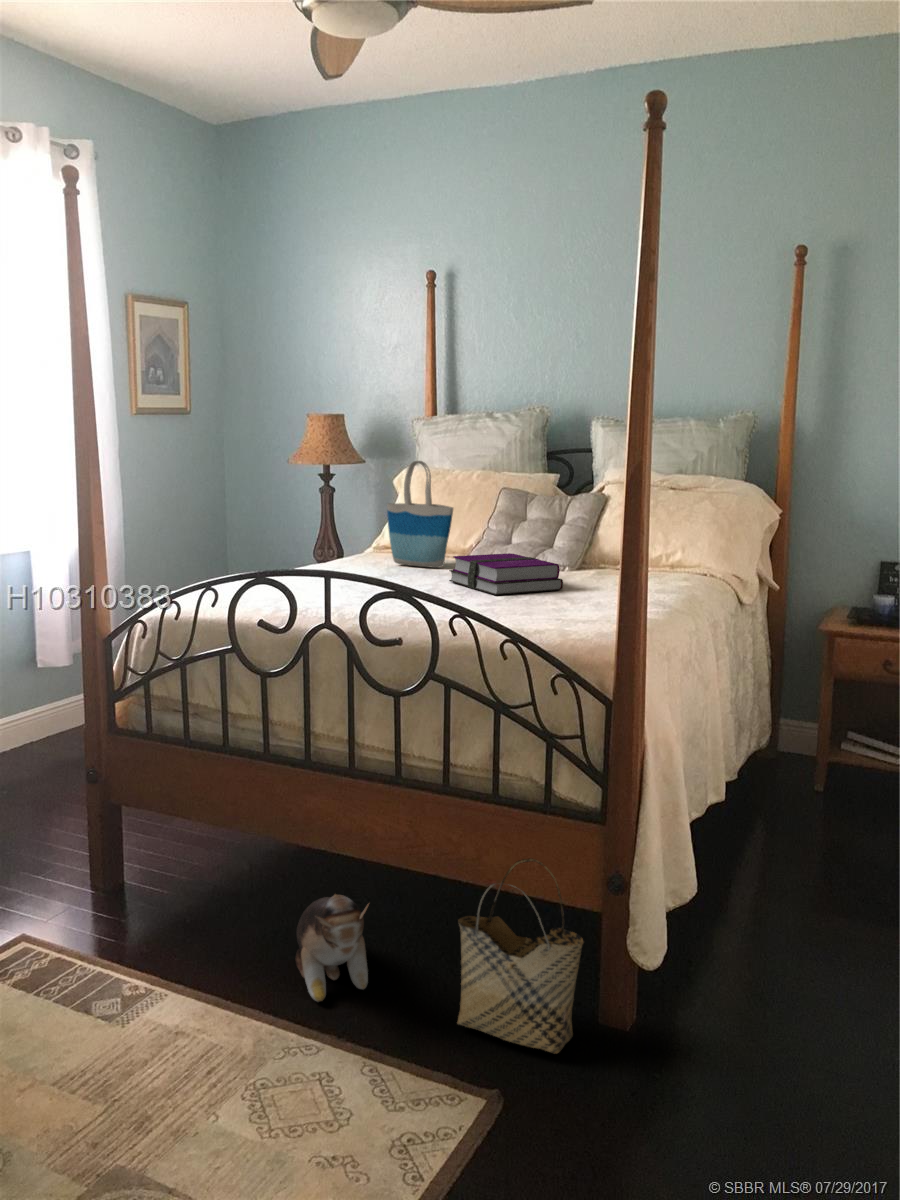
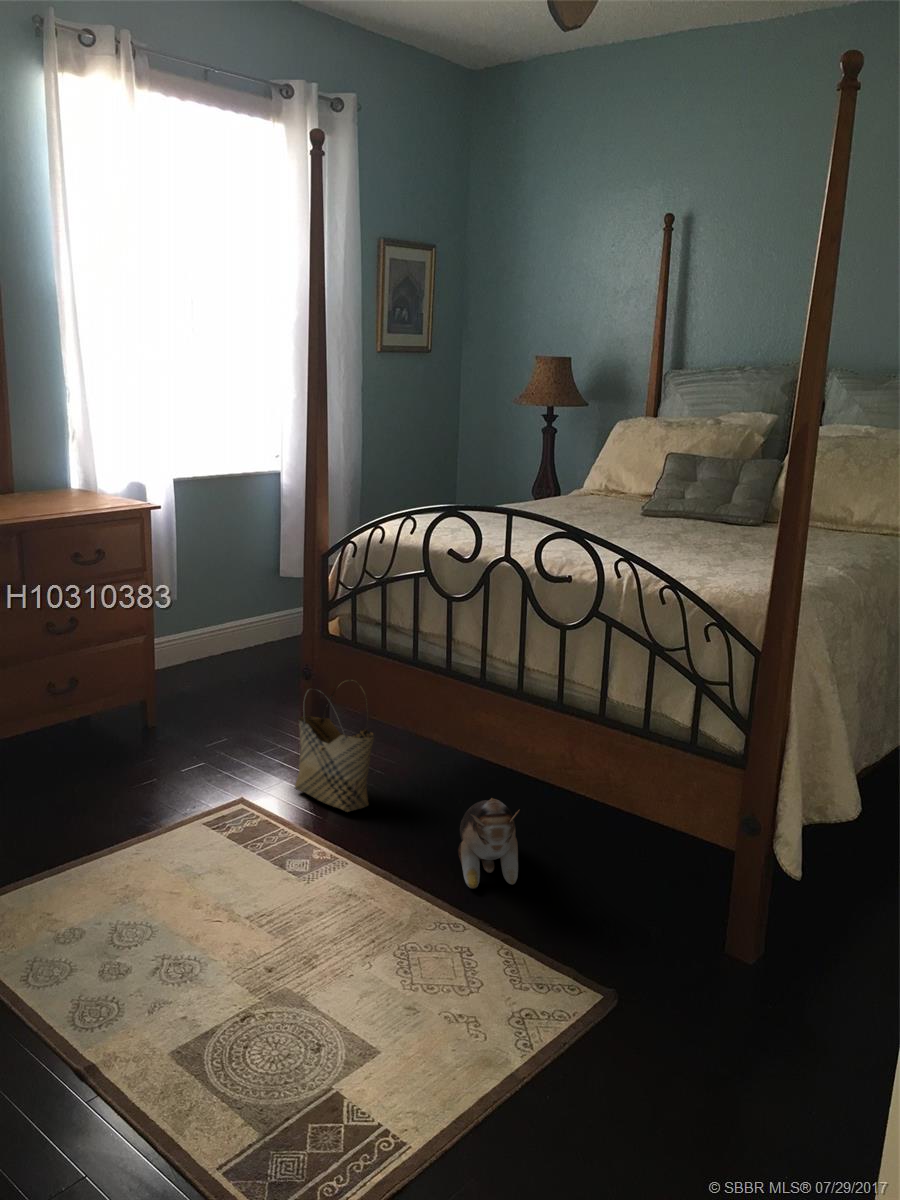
tote bag: present [387,461,453,568] -> none [592,406,654,510]
hardback book: present [449,553,563,595] -> none [640,501,750,541]
woven basket: present [457,859,583,1053] -> present [295,679,375,812]

